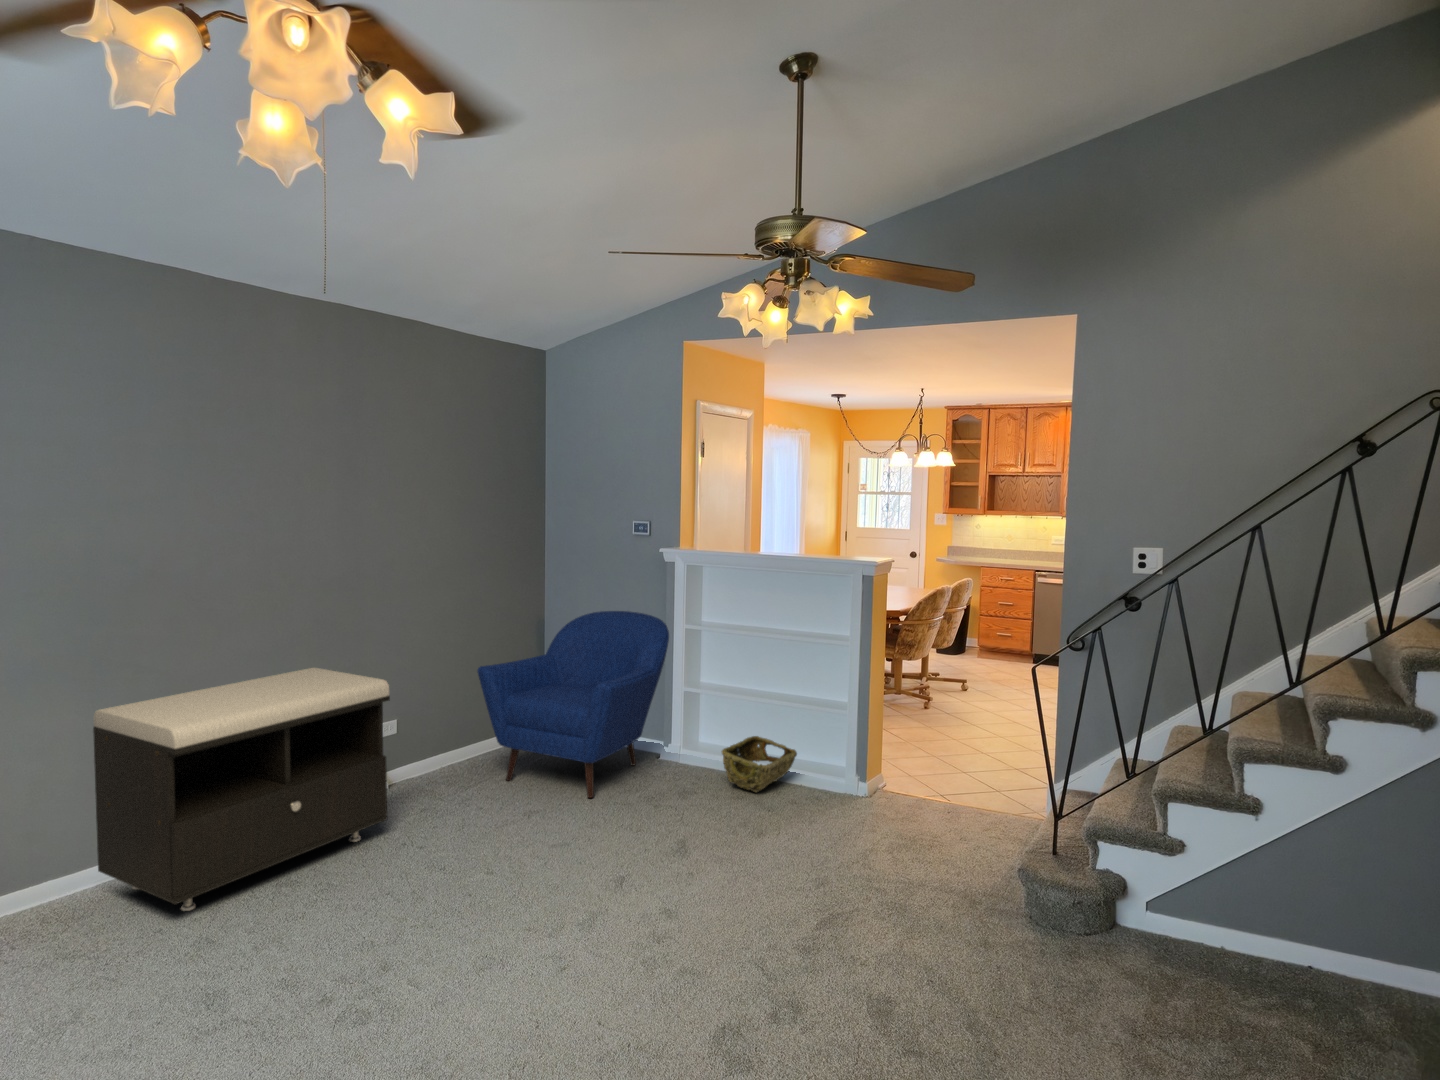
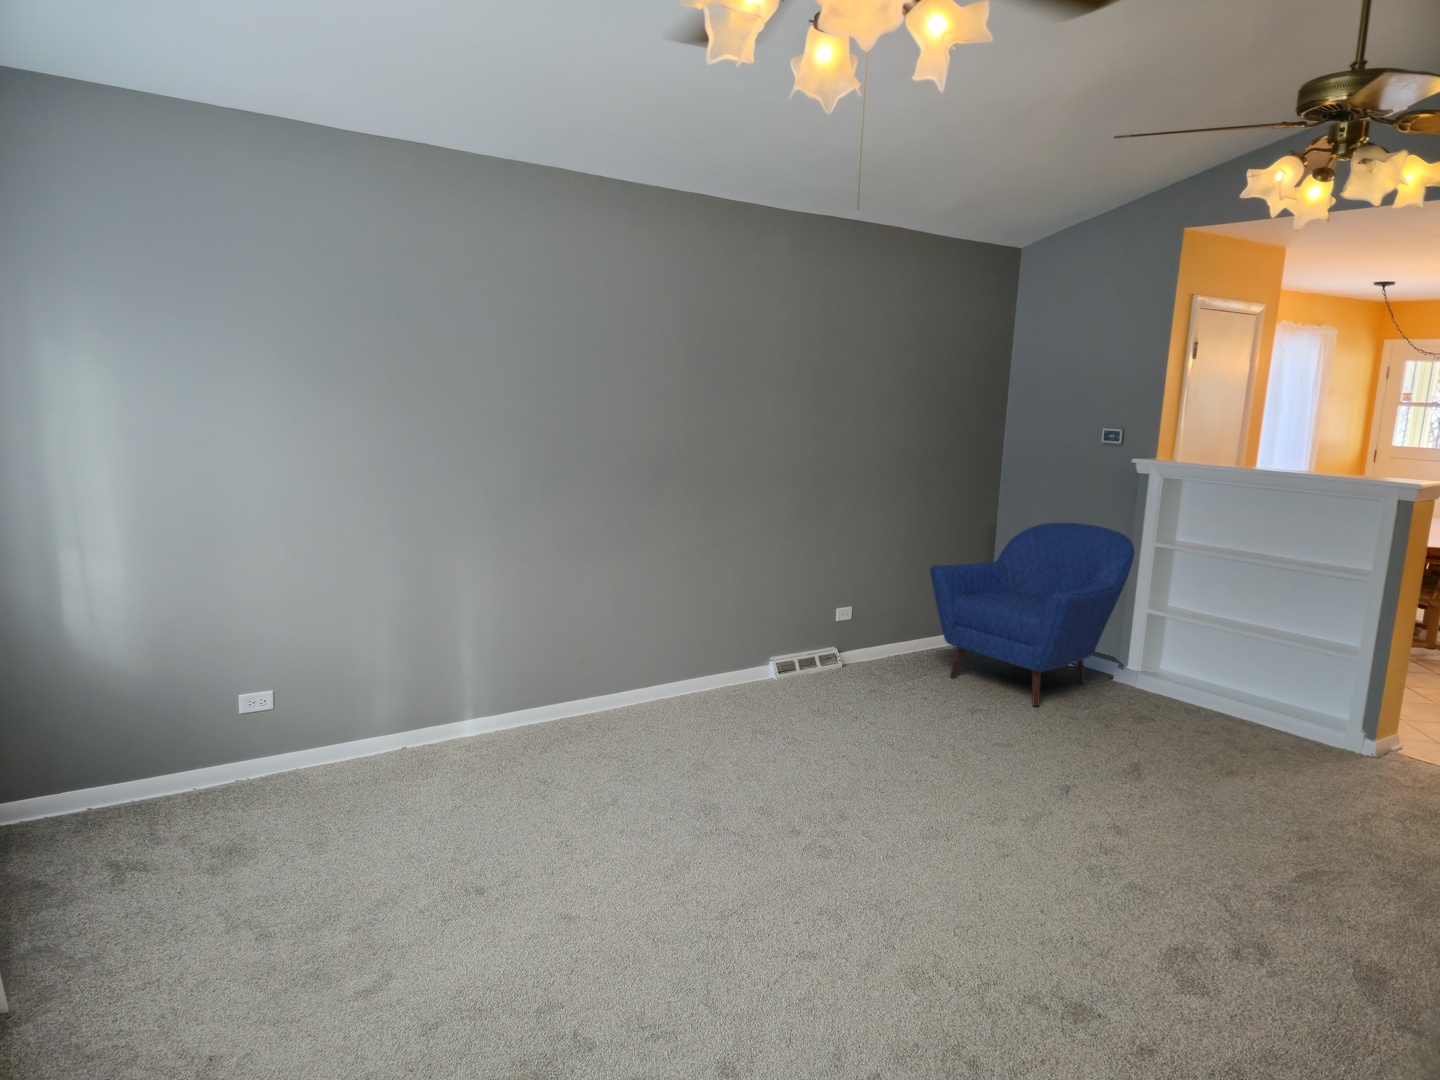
storage bench: present [93,668,390,911] -> none [632,551,855,734]
woven basket: present [722,736,797,792] -> none [1187,672,1282,731]

